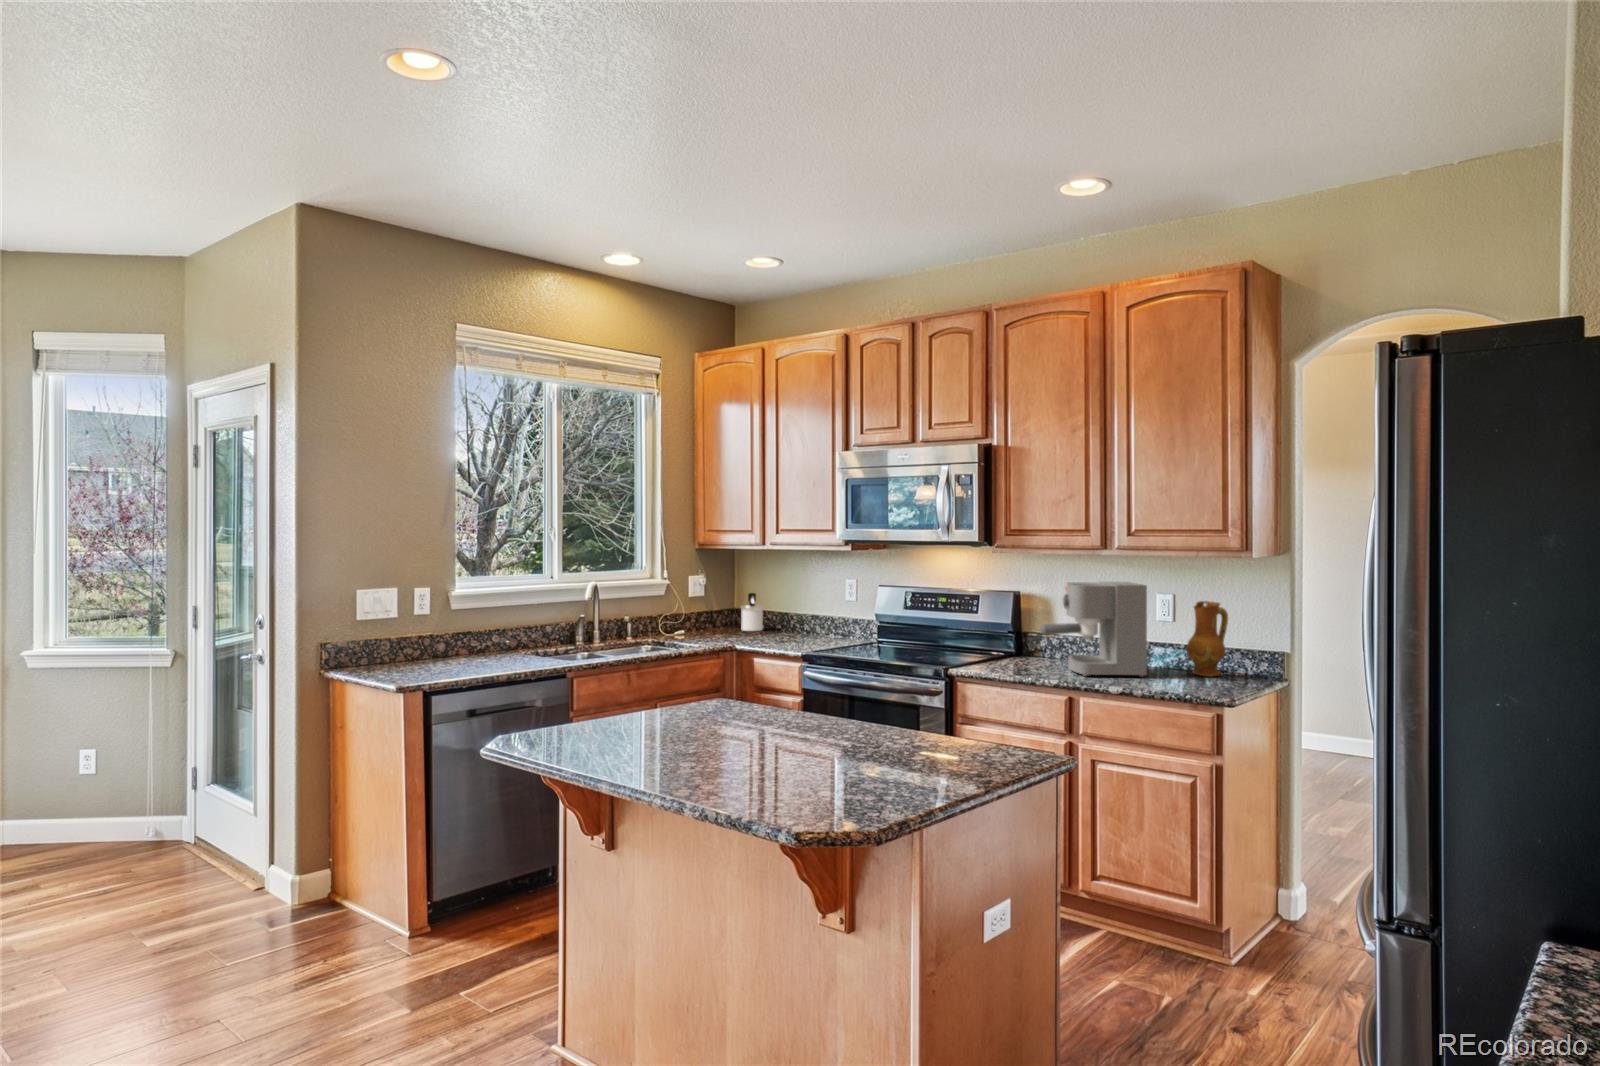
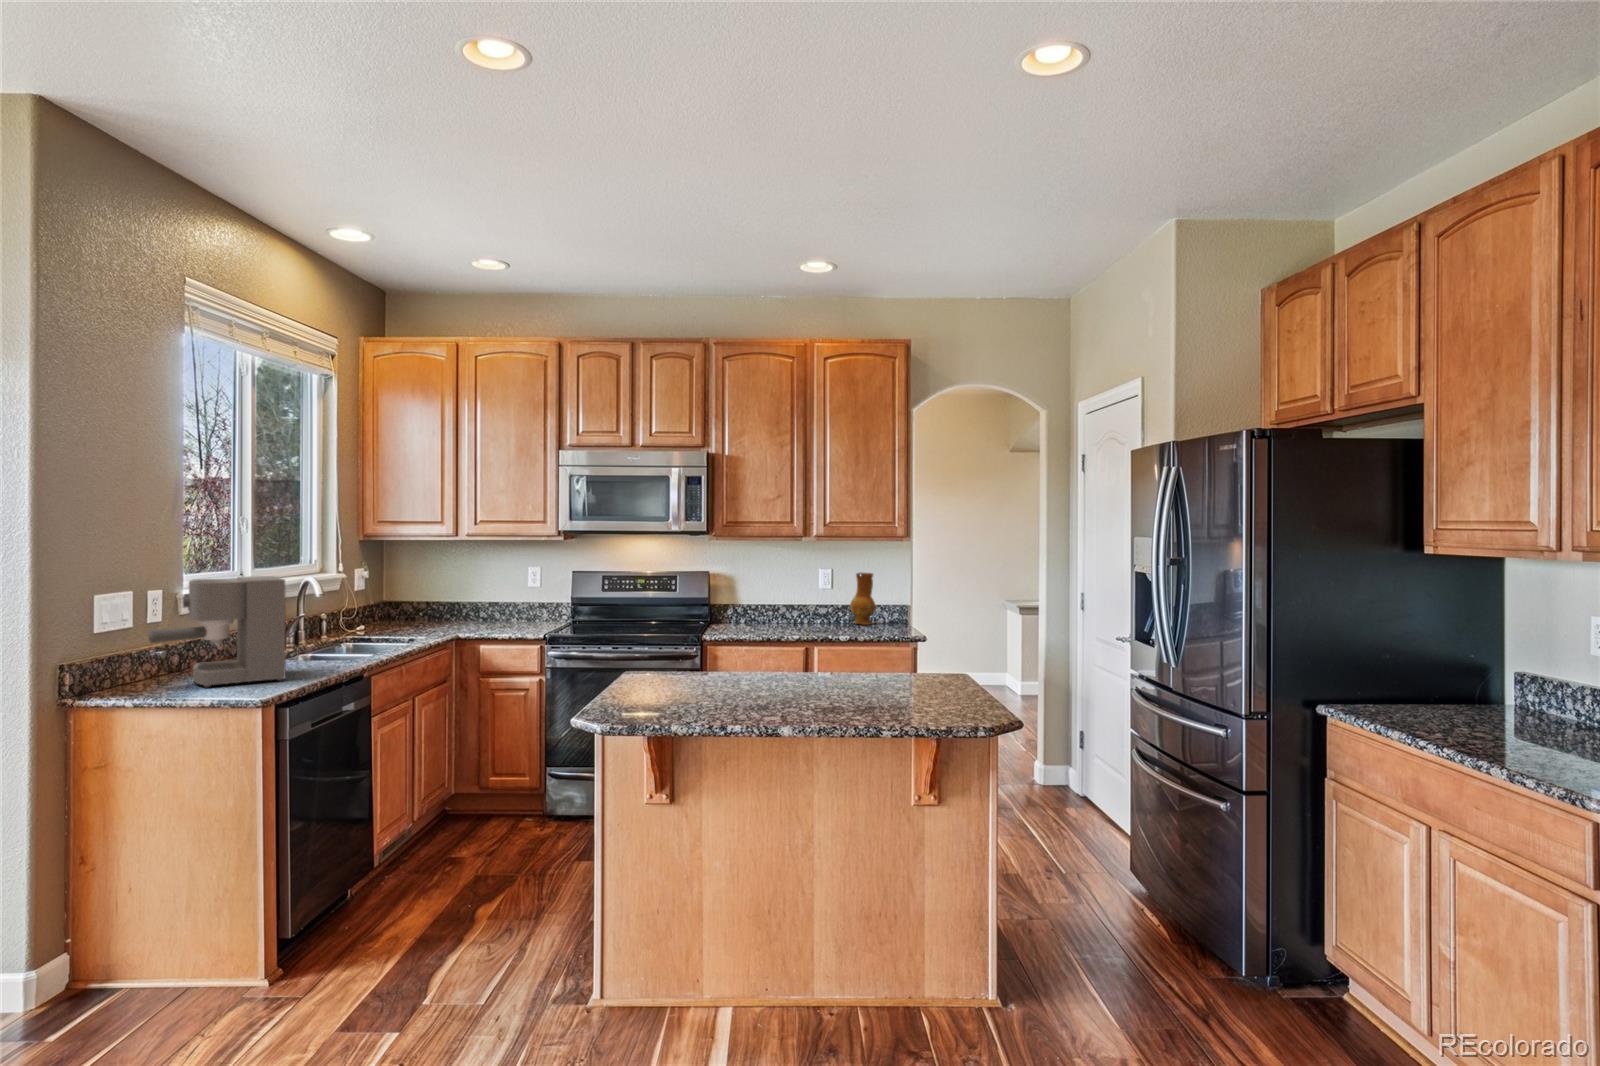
coffee maker: present [1040,581,1147,677] -> present [148,576,286,688]
soap dispenser: present [741,593,763,631] -> none [412,584,436,622]

